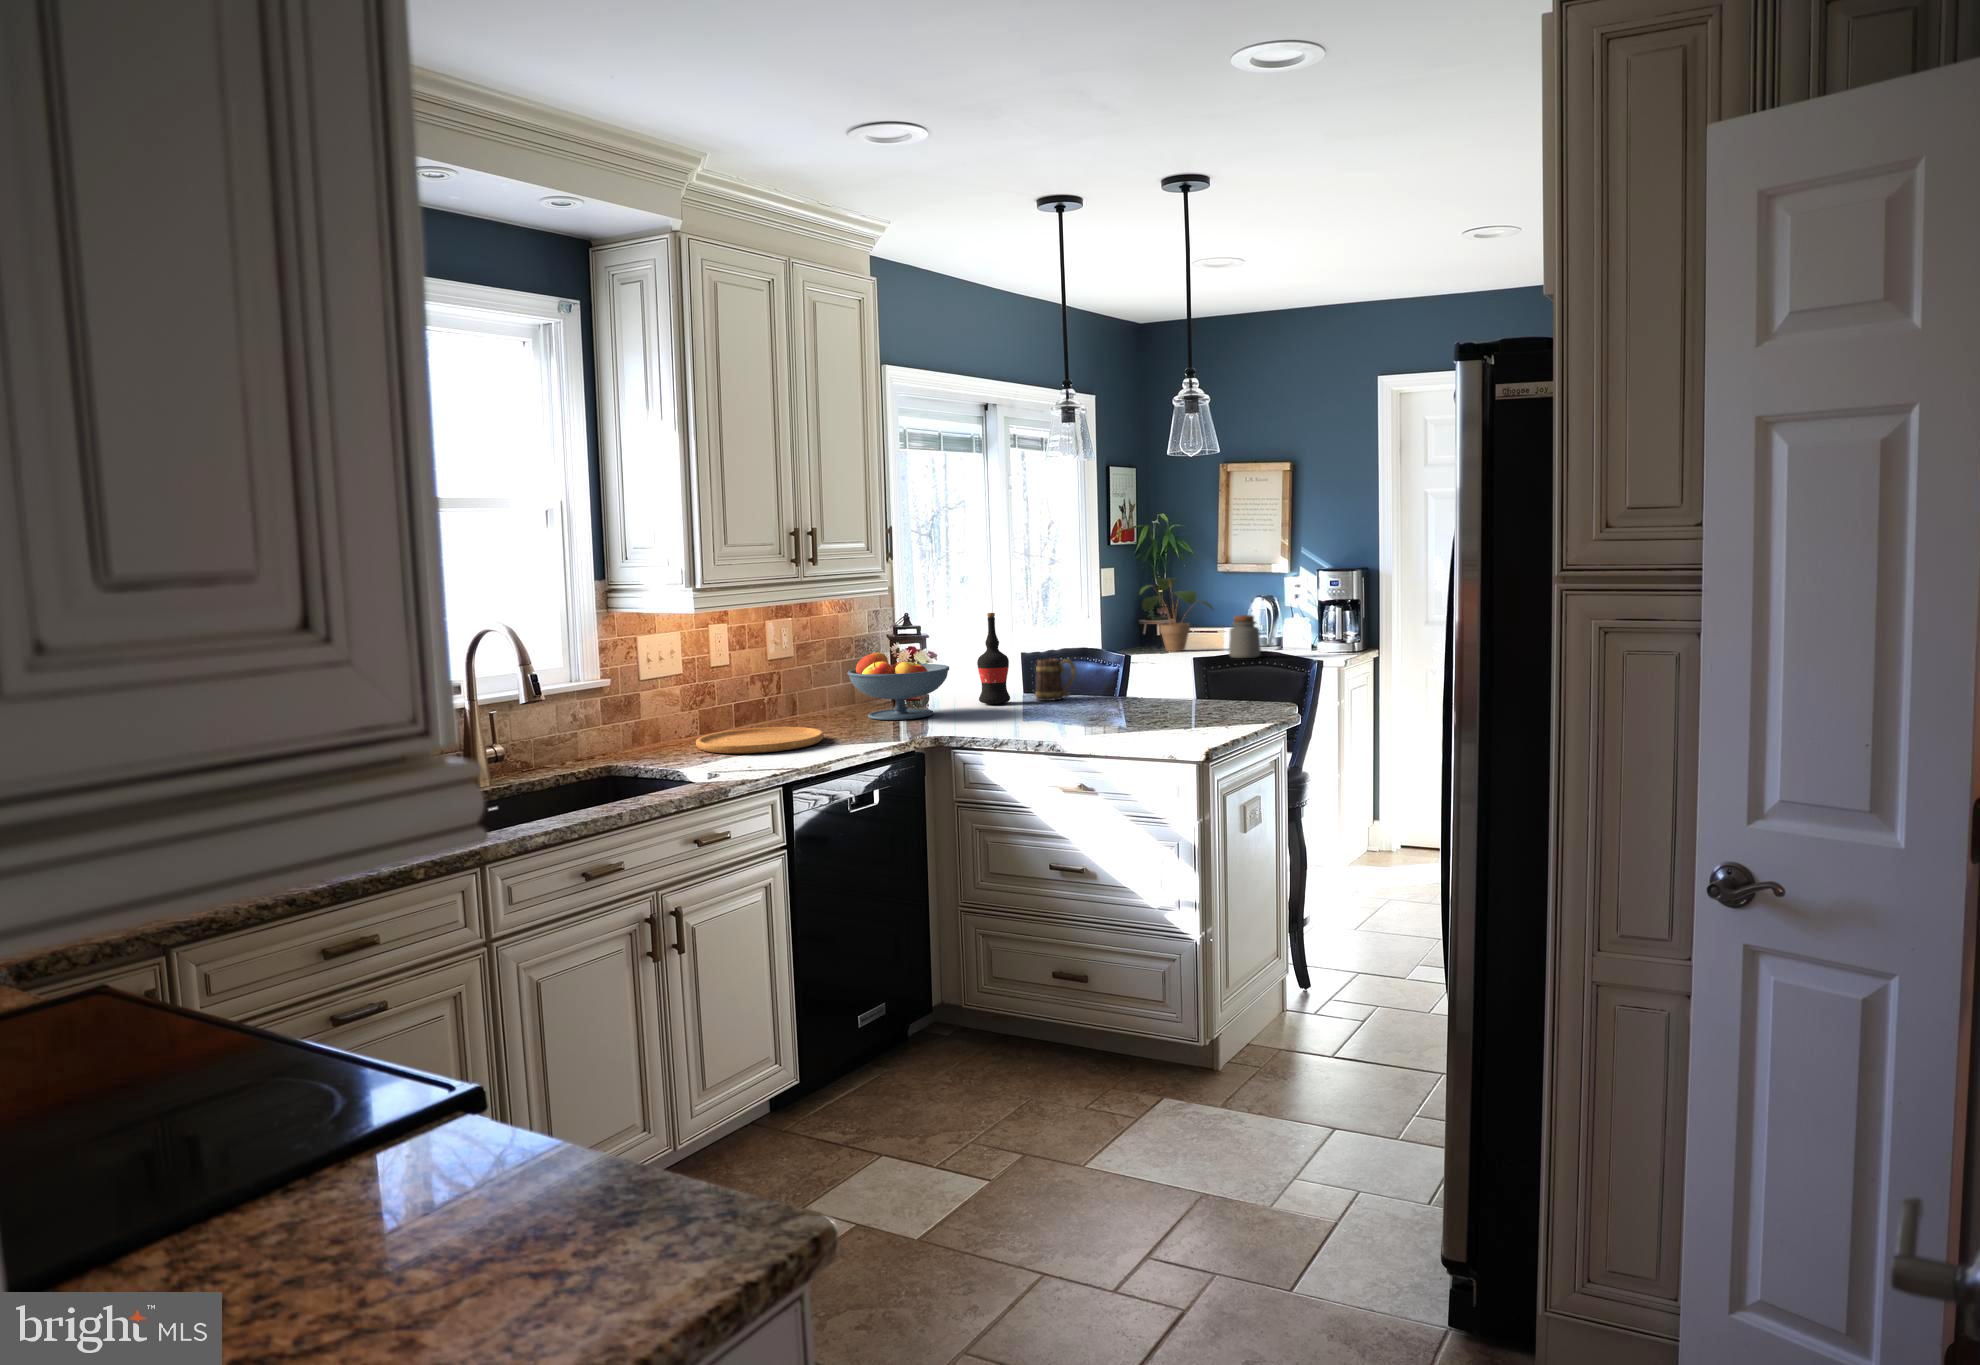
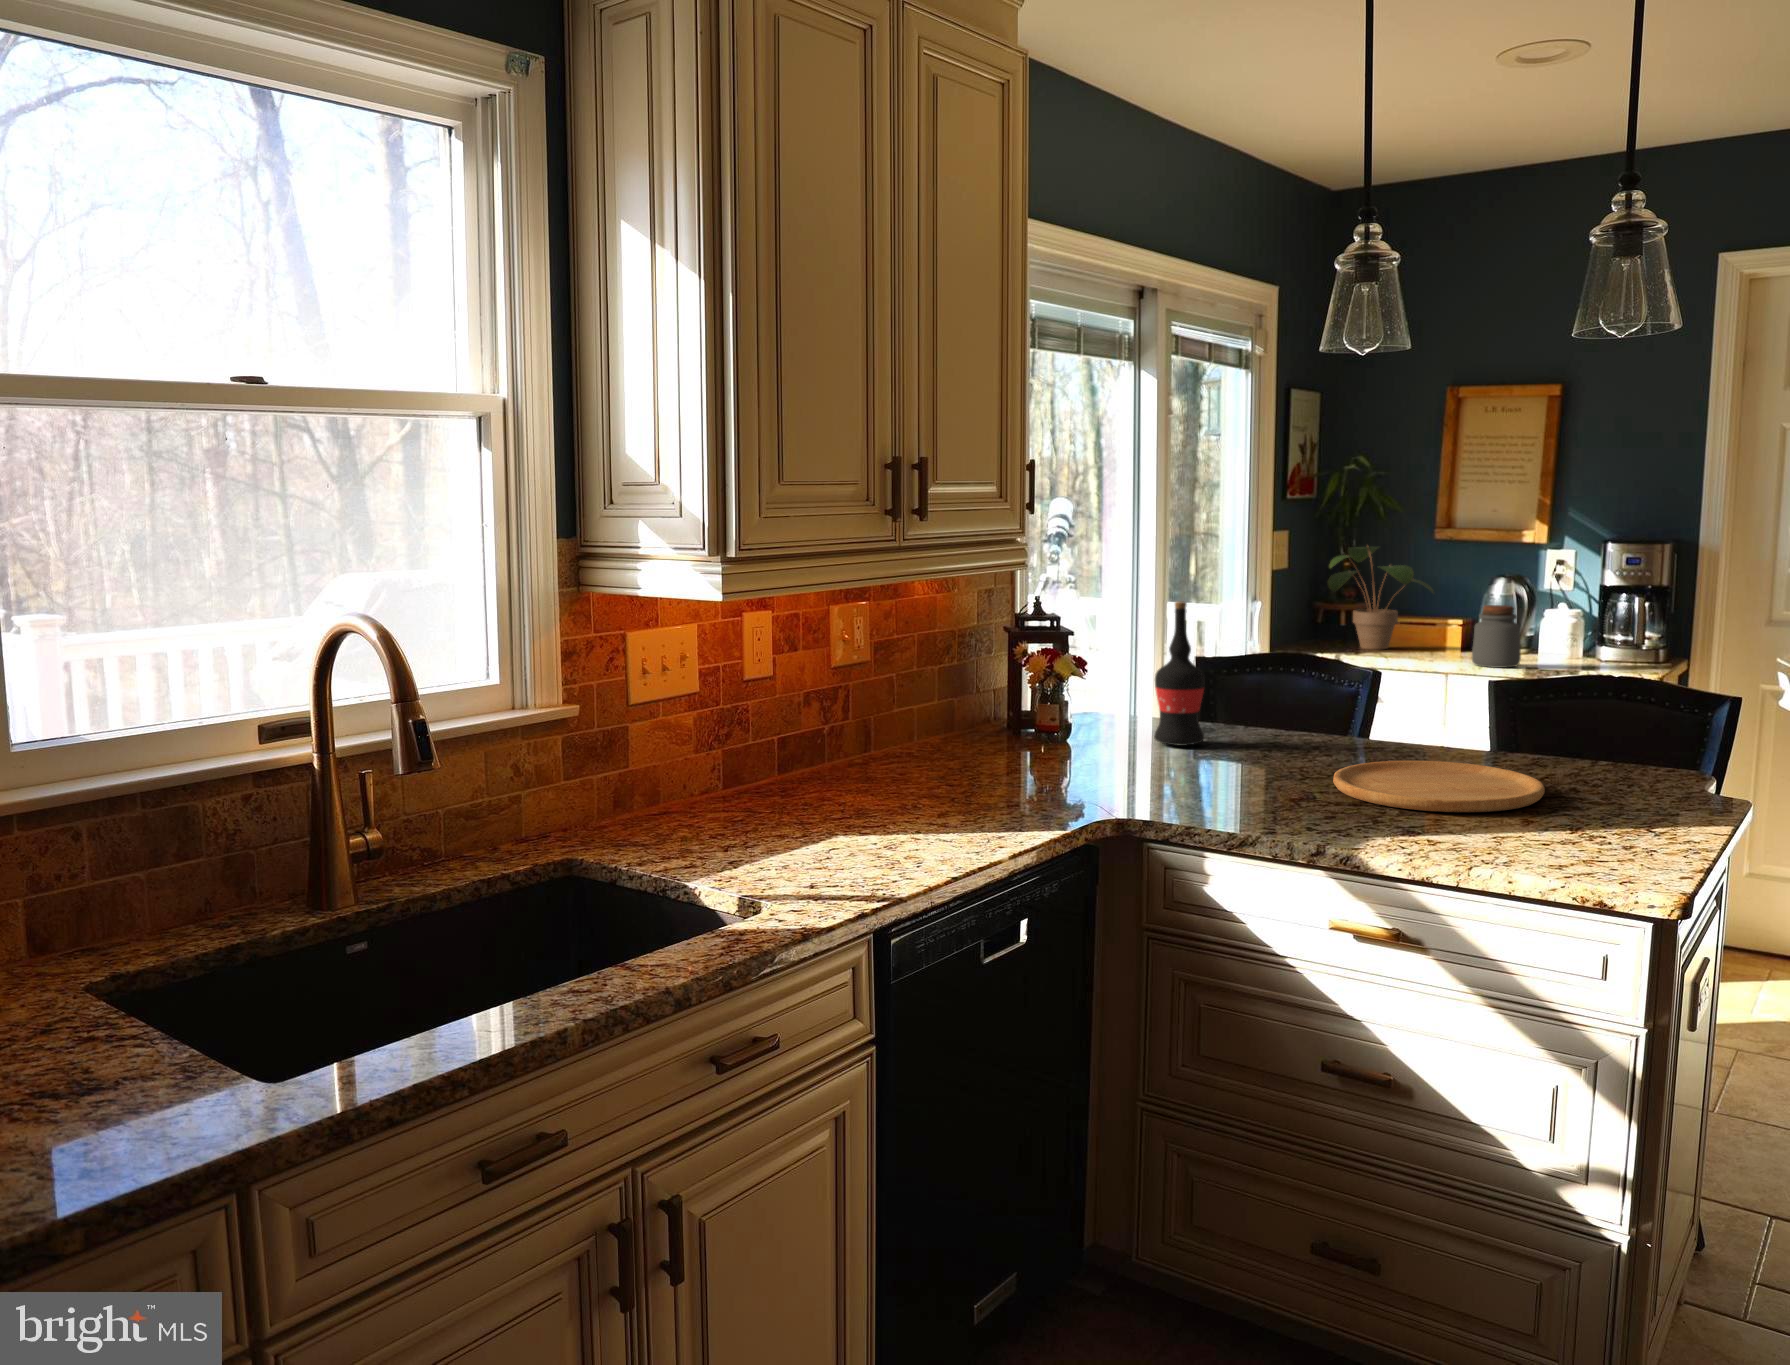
fruit bowl: present [847,653,949,720] -> none [957,660,1122,774]
mug: present [1035,659,1076,701] -> none [1240,675,1309,742]
cutting board: present [696,727,824,754] -> present [1333,761,1545,812]

